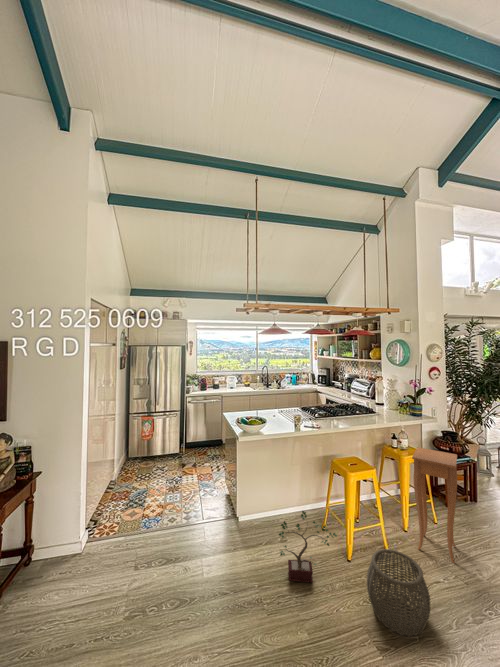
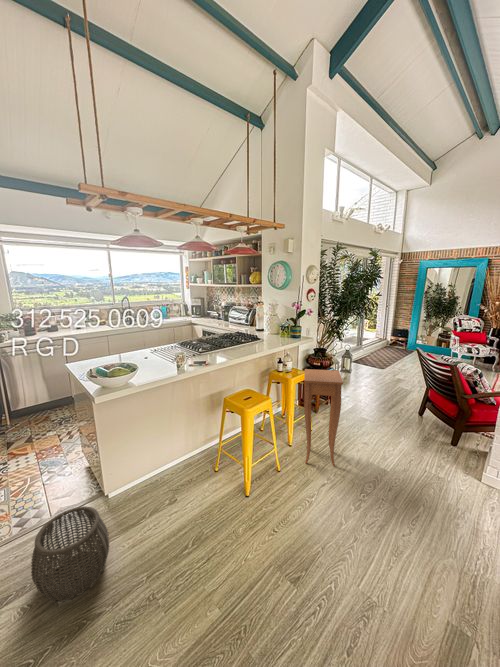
potted plant: present [279,511,337,582] -> none [168,469,241,551]
woven basket: present [367,549,431,637] -> present [31,506,109,602]

